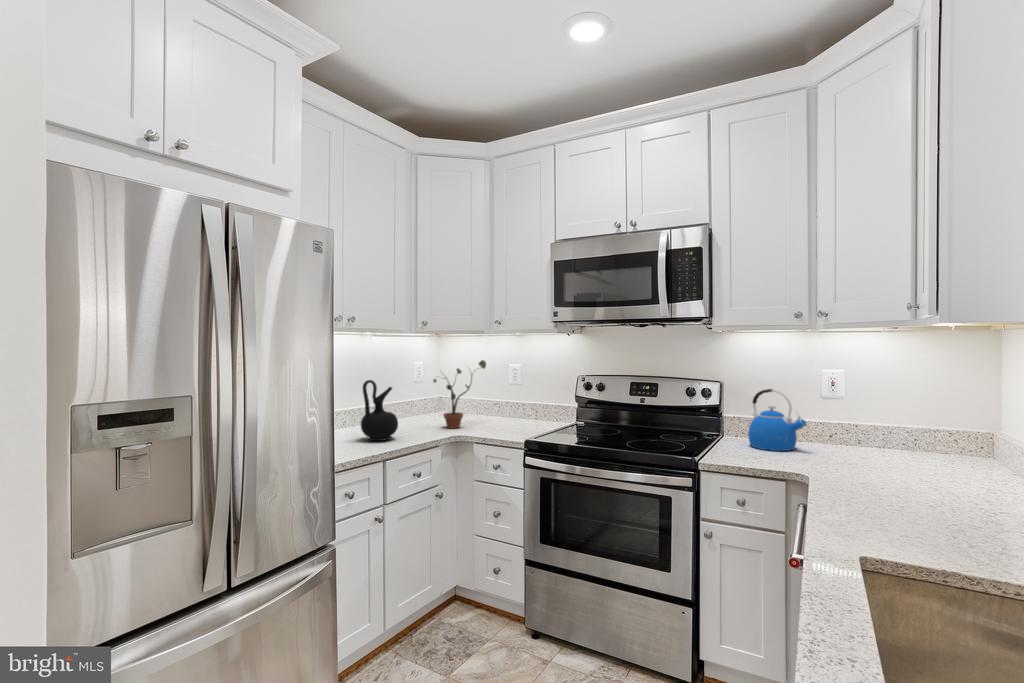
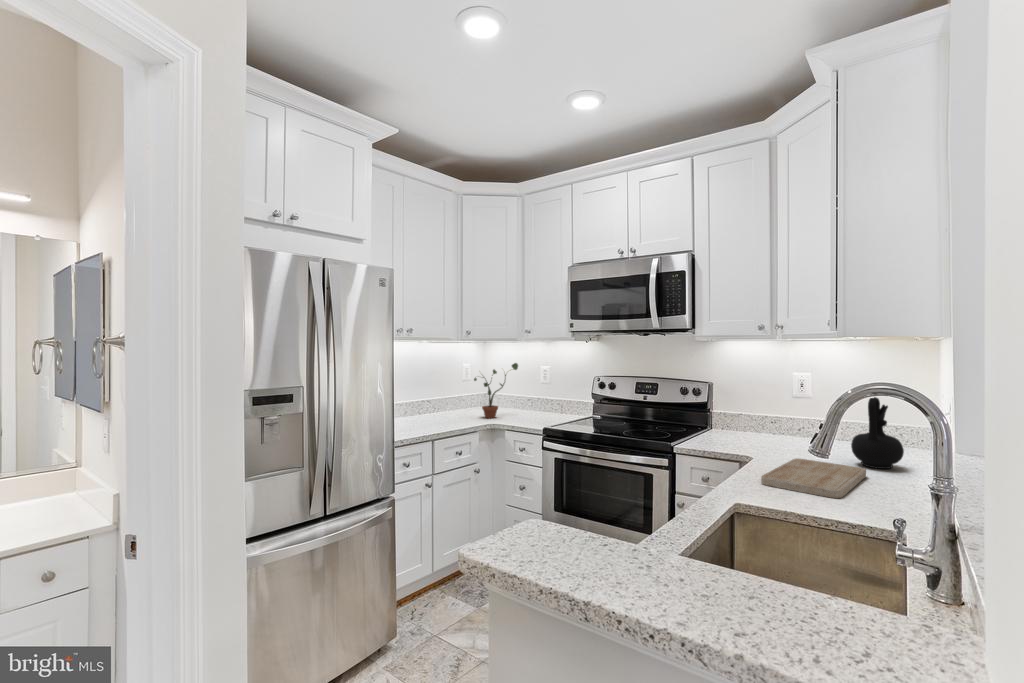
ceramic jug: present [361,380,398,441] -> present [851,397,904,469]
kettle: present [748,389,806,451] -> none [727,389,772,441]
cutting board: none [855,477,981,540] -> present [761,459,866,498]

